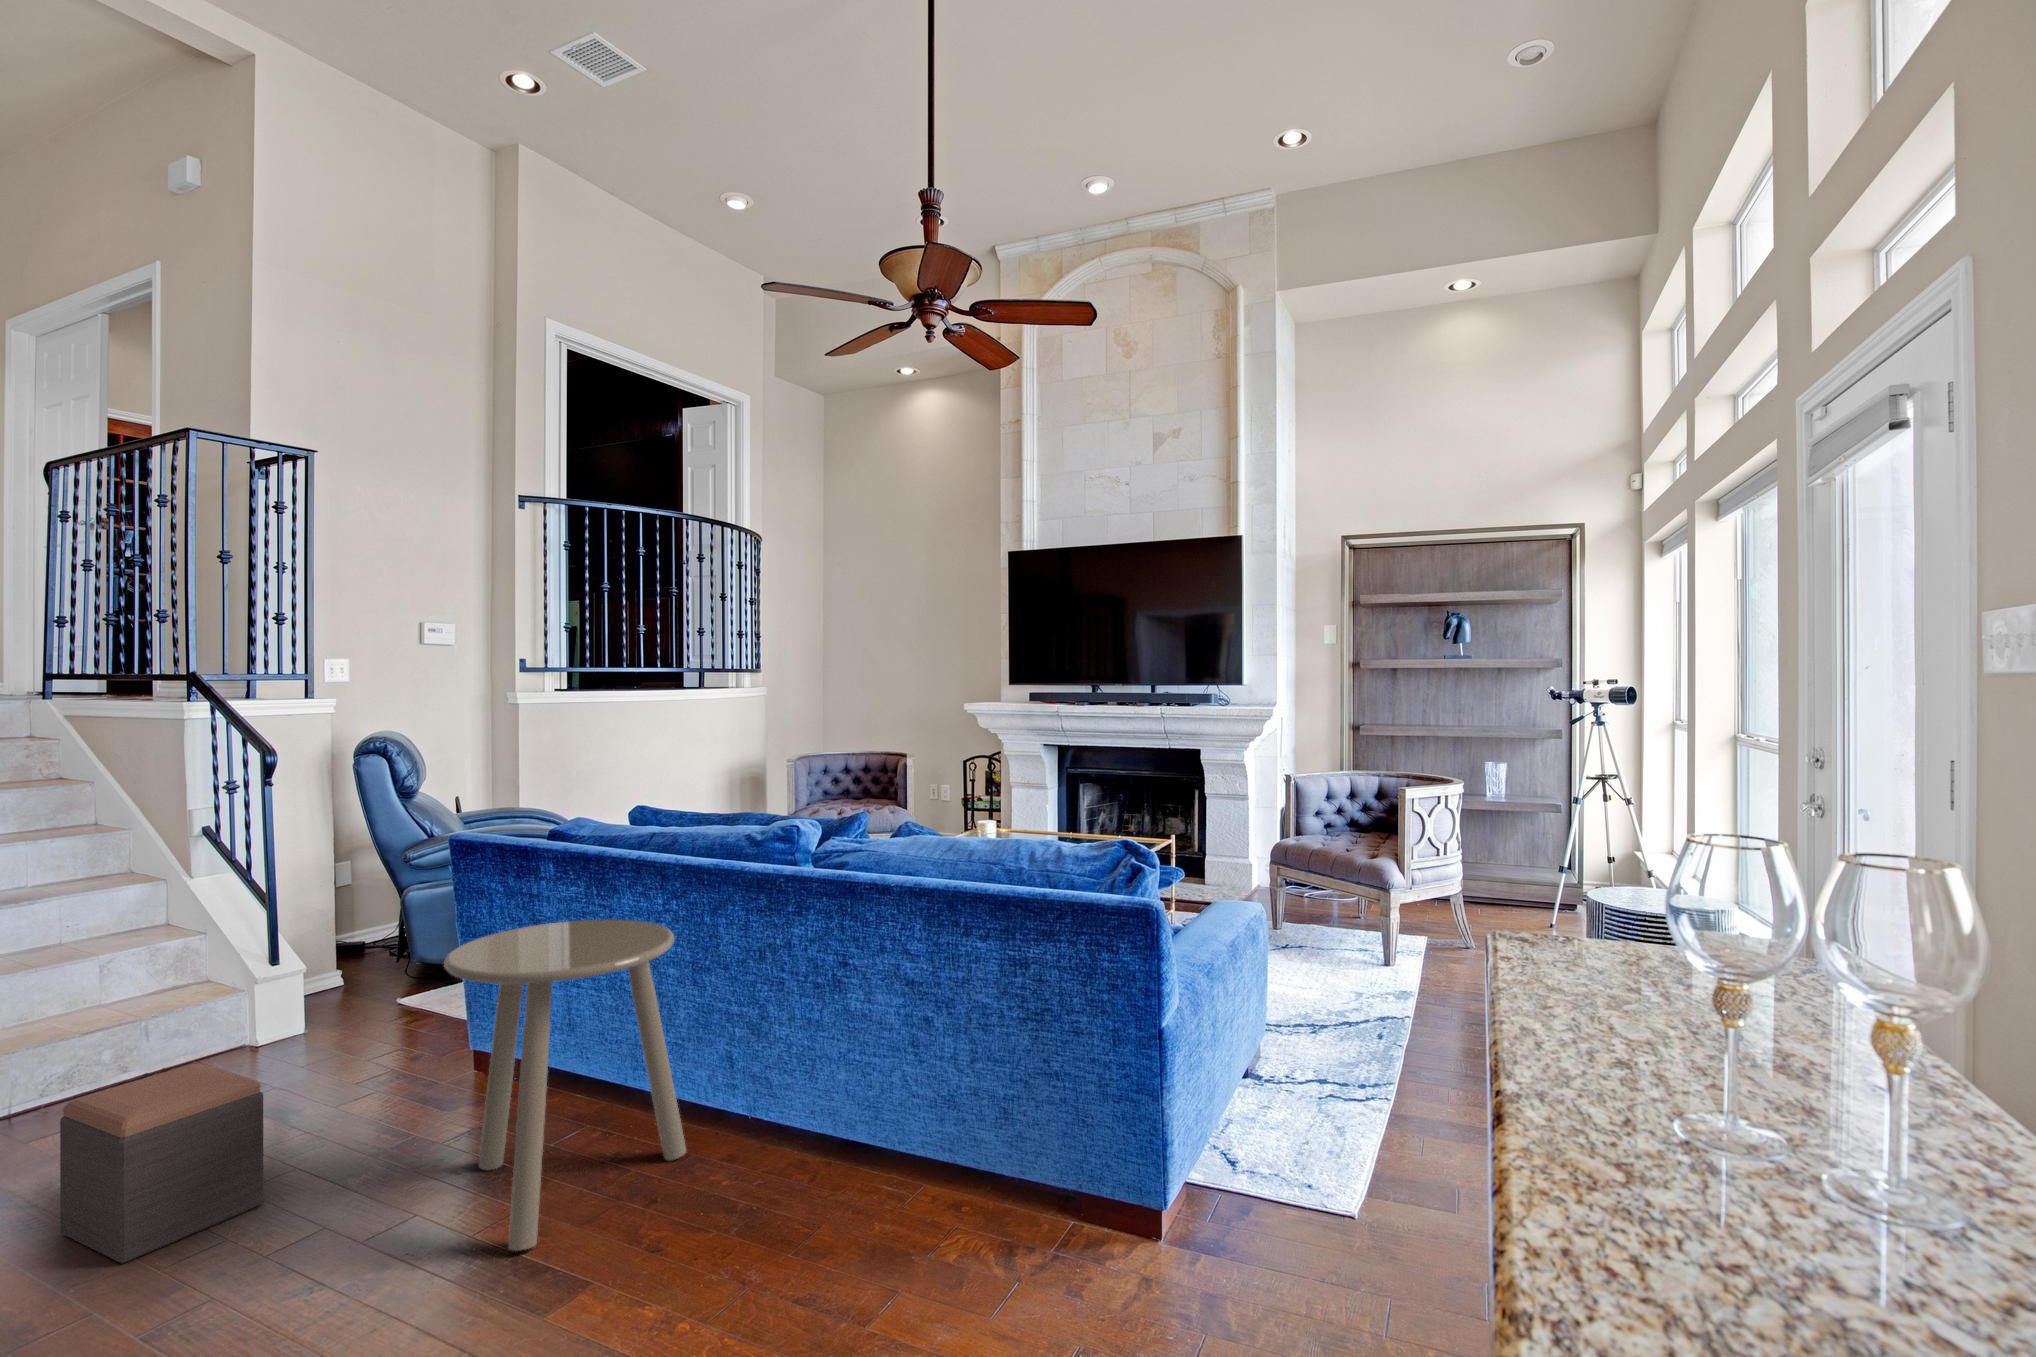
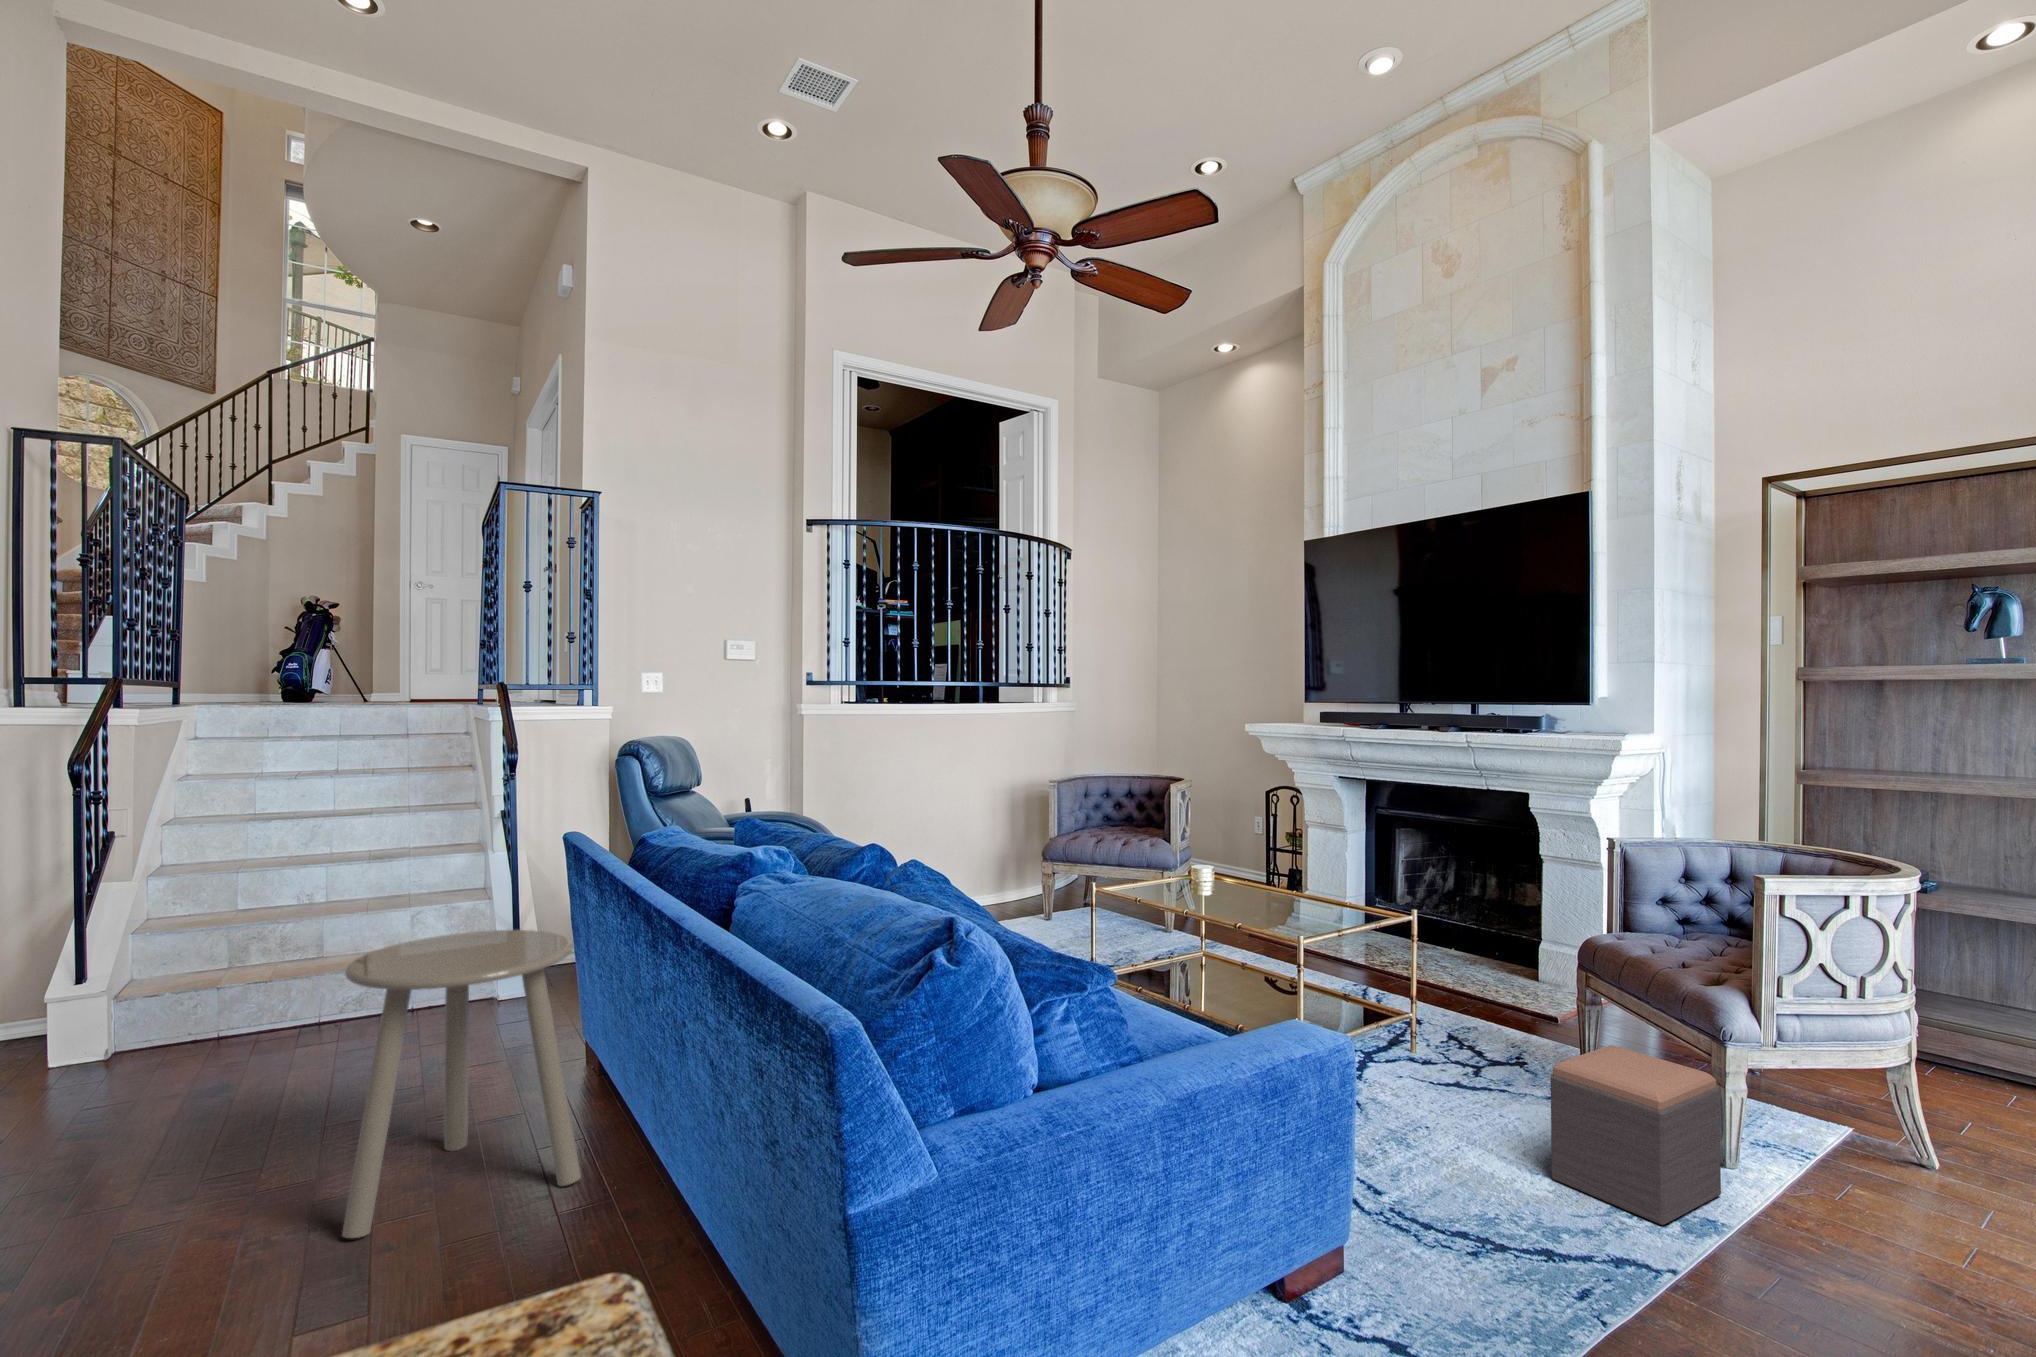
footstool: present [60,1063,264,1263] -> present [1550,1045,1721,1225]

